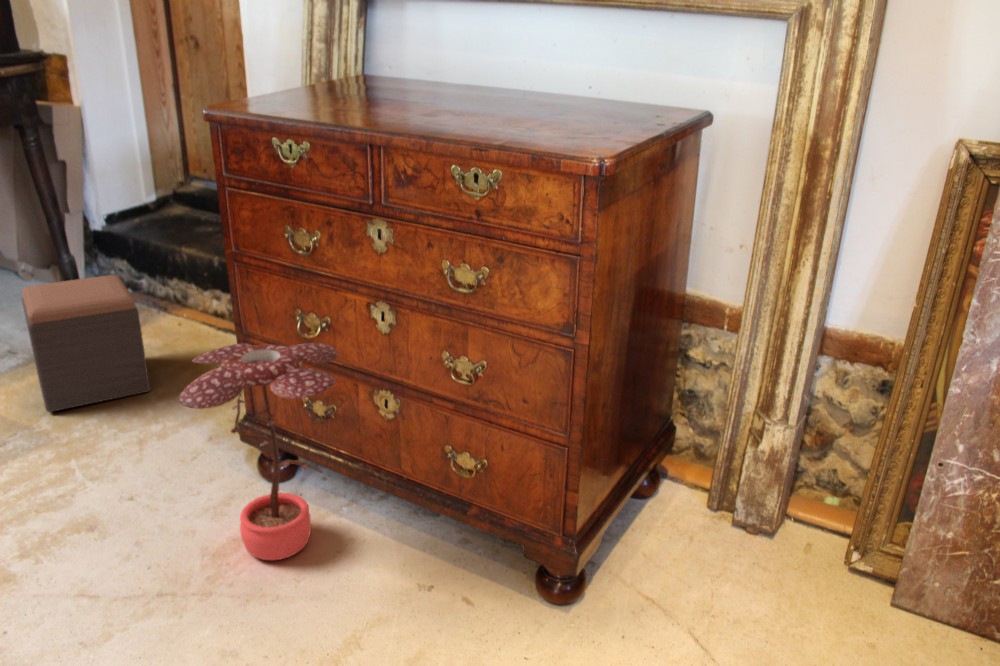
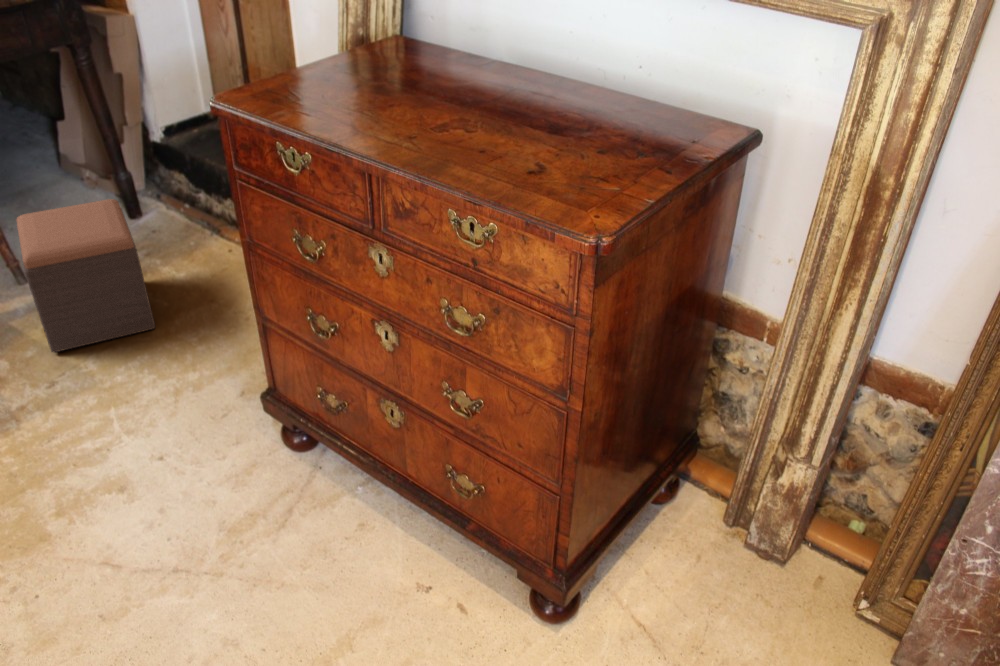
potted plant: present [179,343,338,560] -> none [165,345,332,557]

